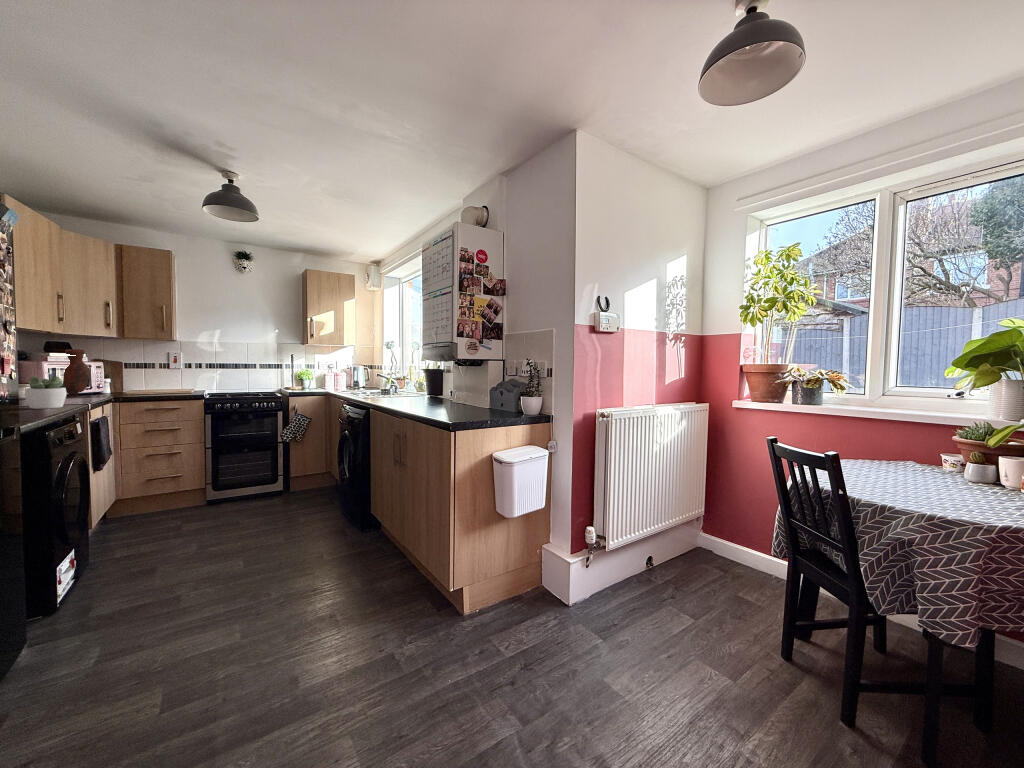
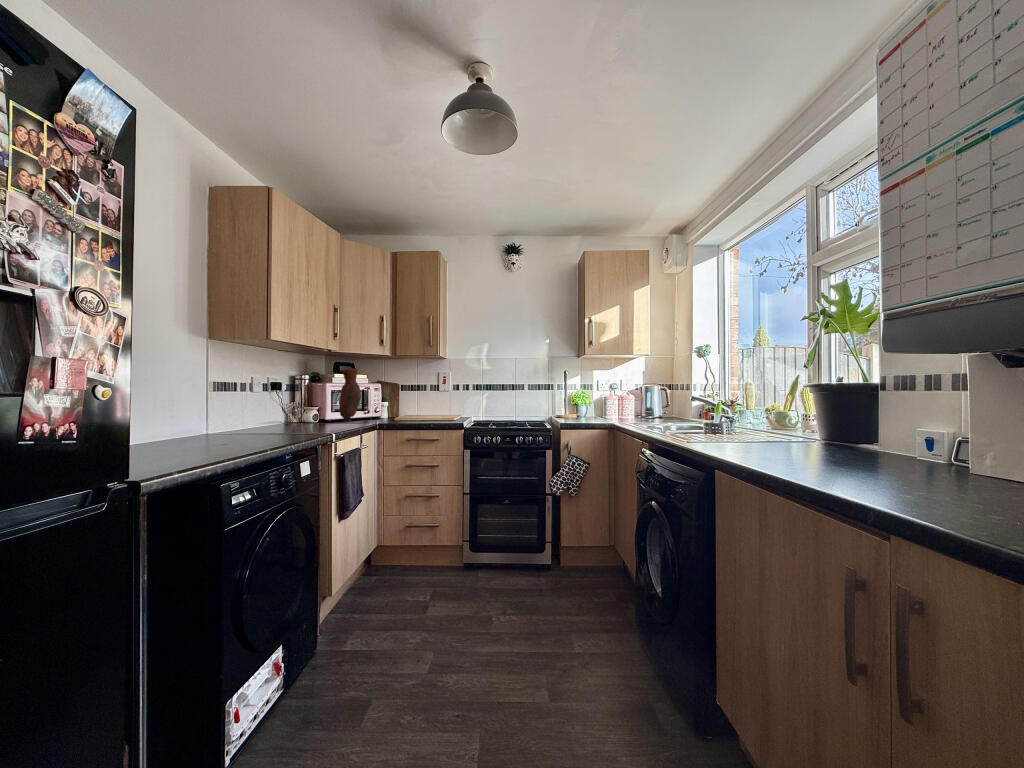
succulent plant: present [24,376,67,409] -> none [274,397,313,437]

